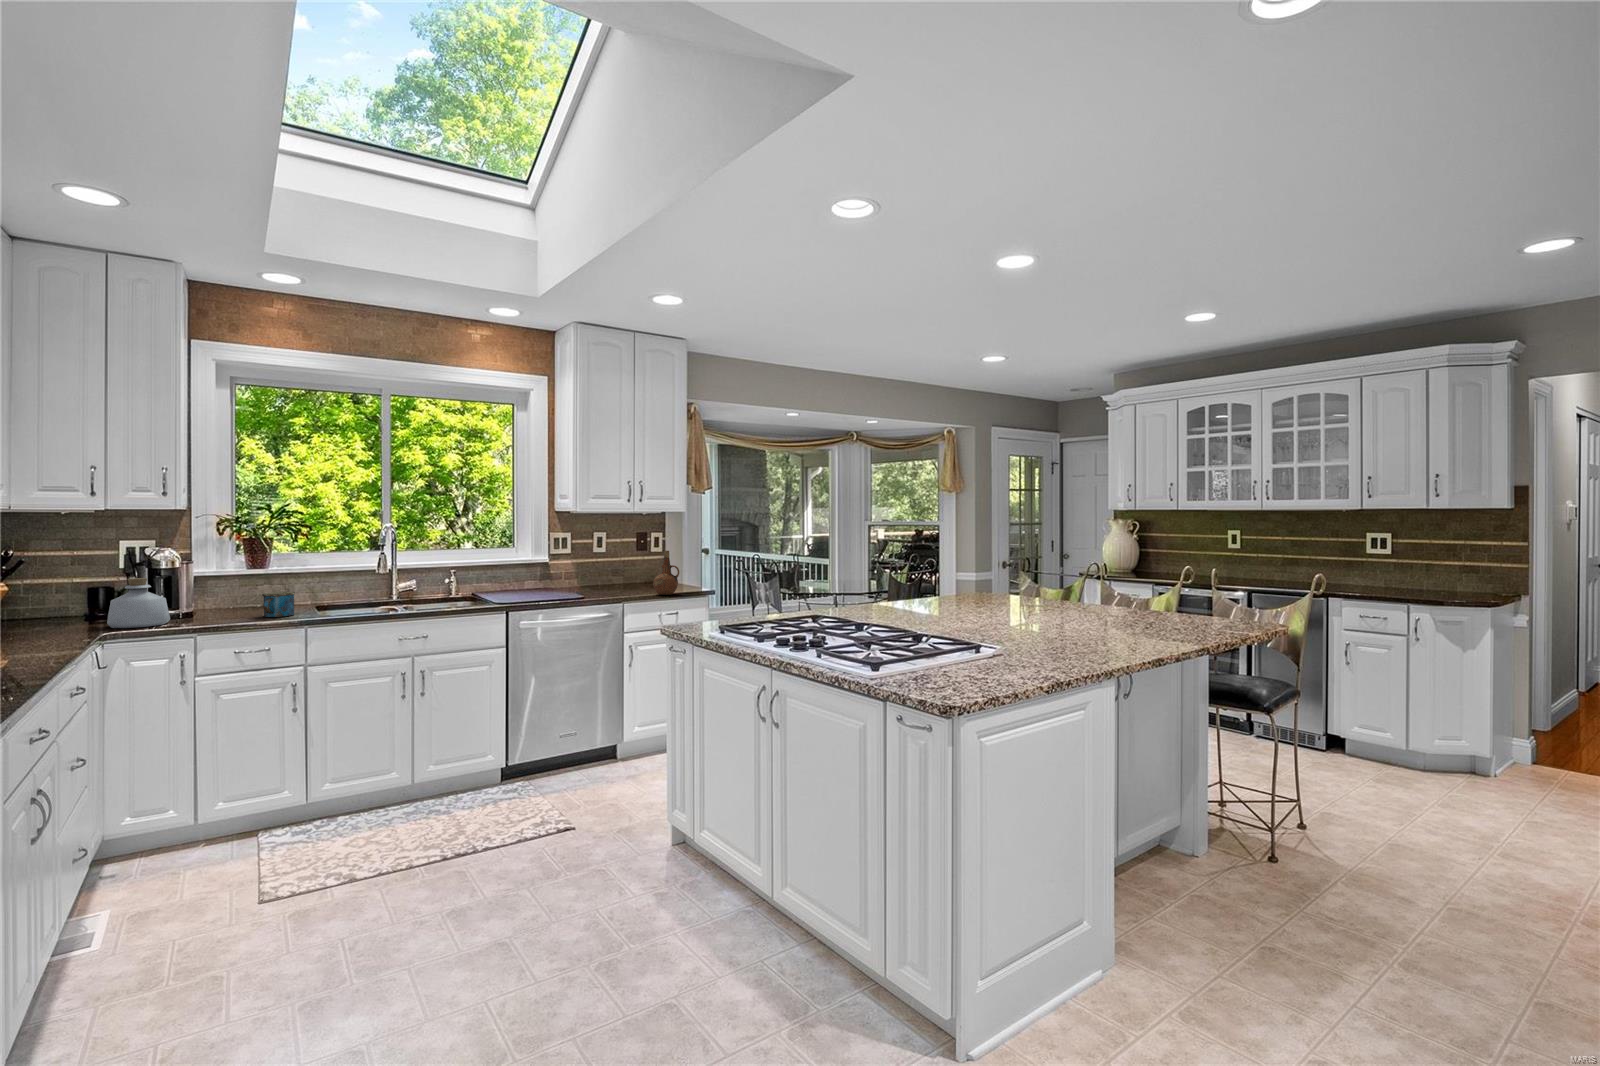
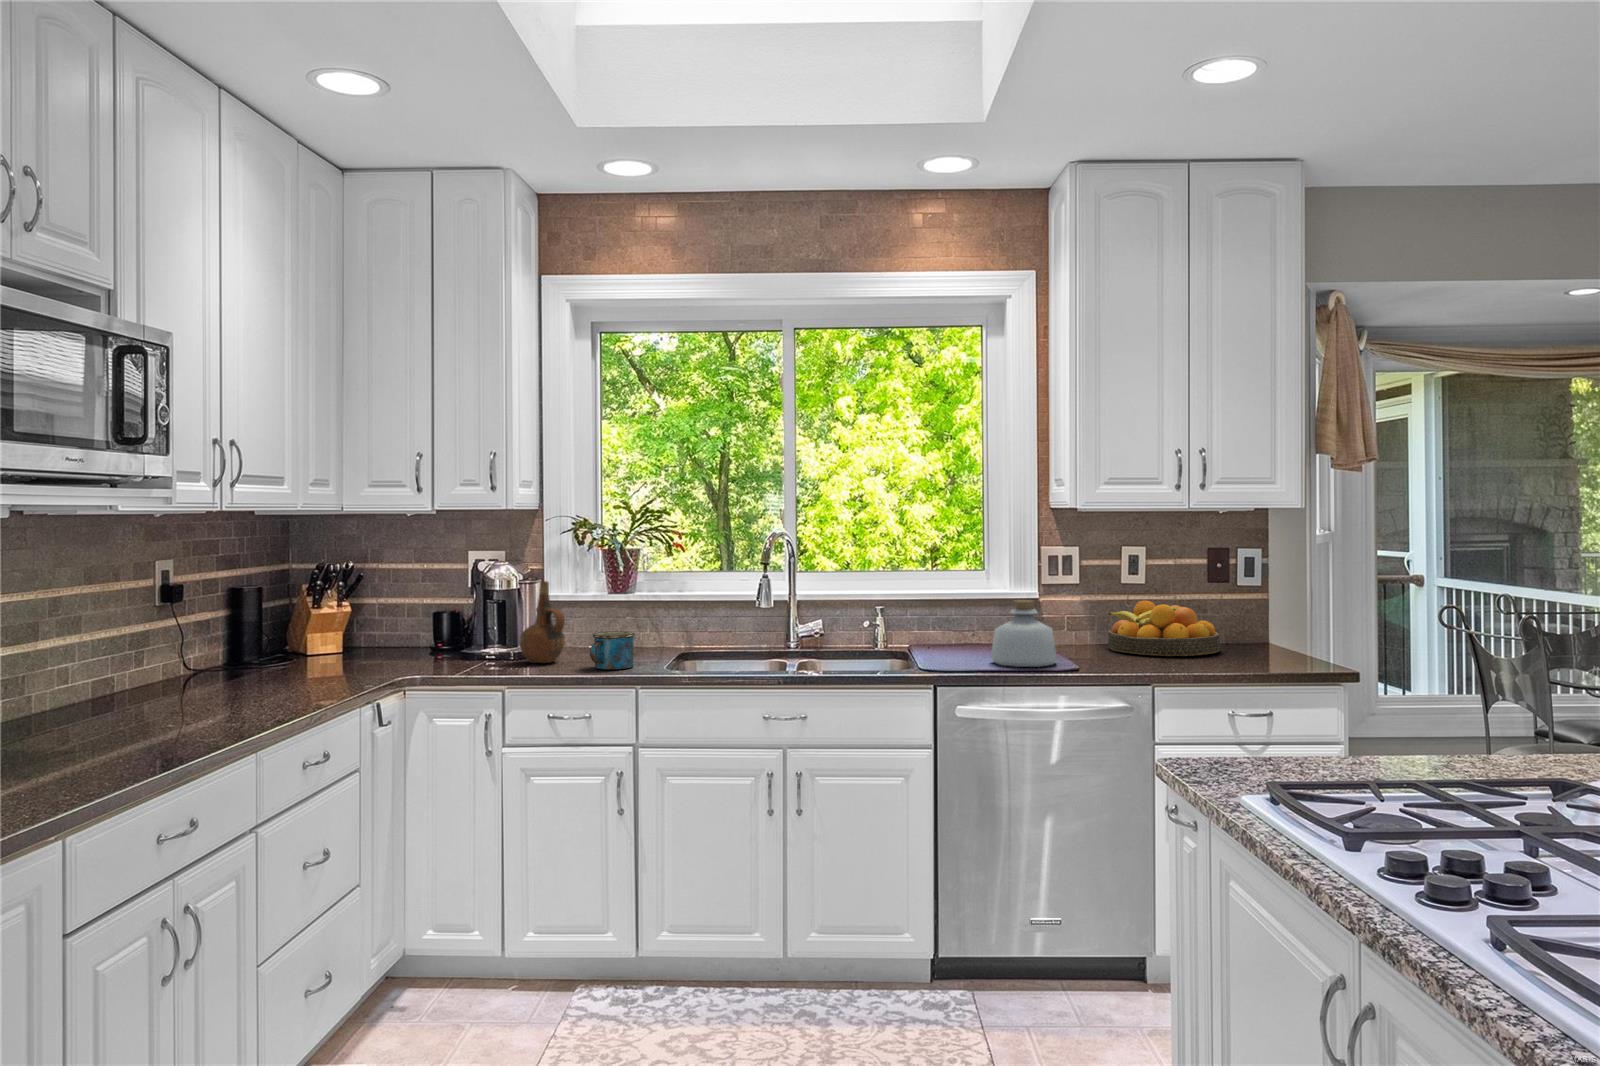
ceramic pitcher: present [653,551,679,595] -> present [520,581,565,663]
fruit bowl: none [587,562,647,590] -> present [1108,601,1220,656]
bottle: present [107,578,170,628] -> present [991,600,1057,667]

